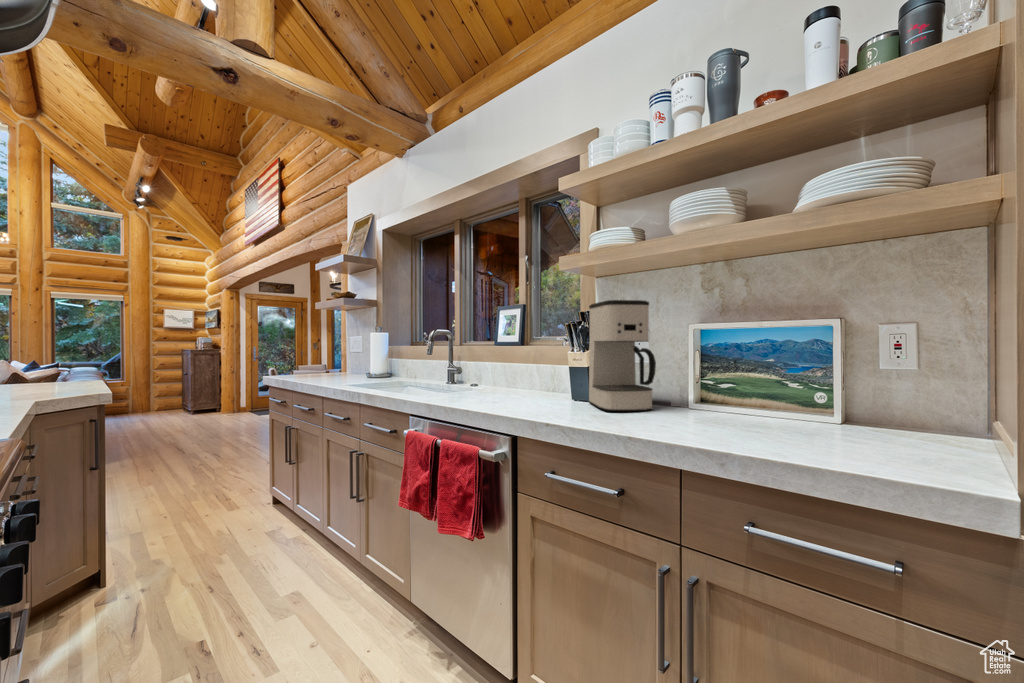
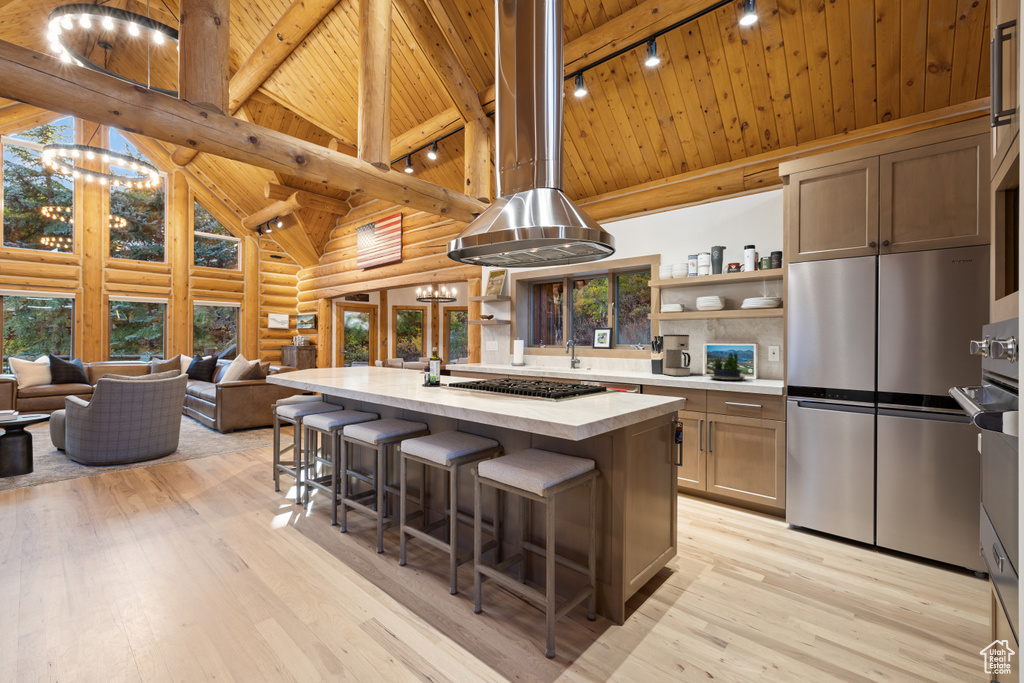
potted plant: none [697,346,820,435] -> present [709,353,745,380]

